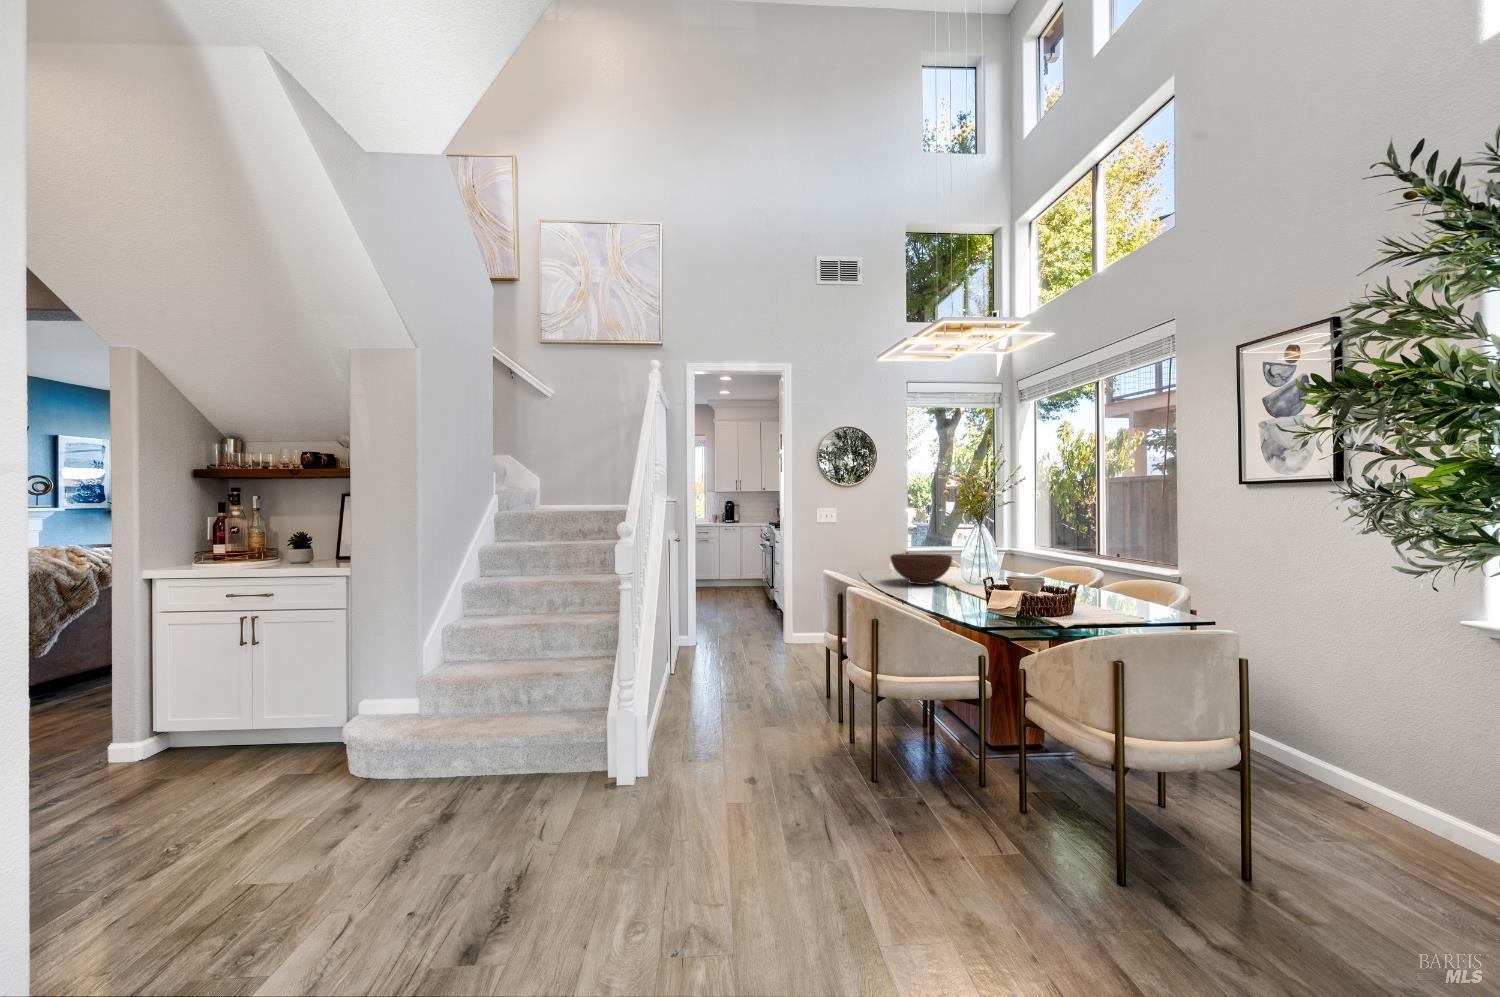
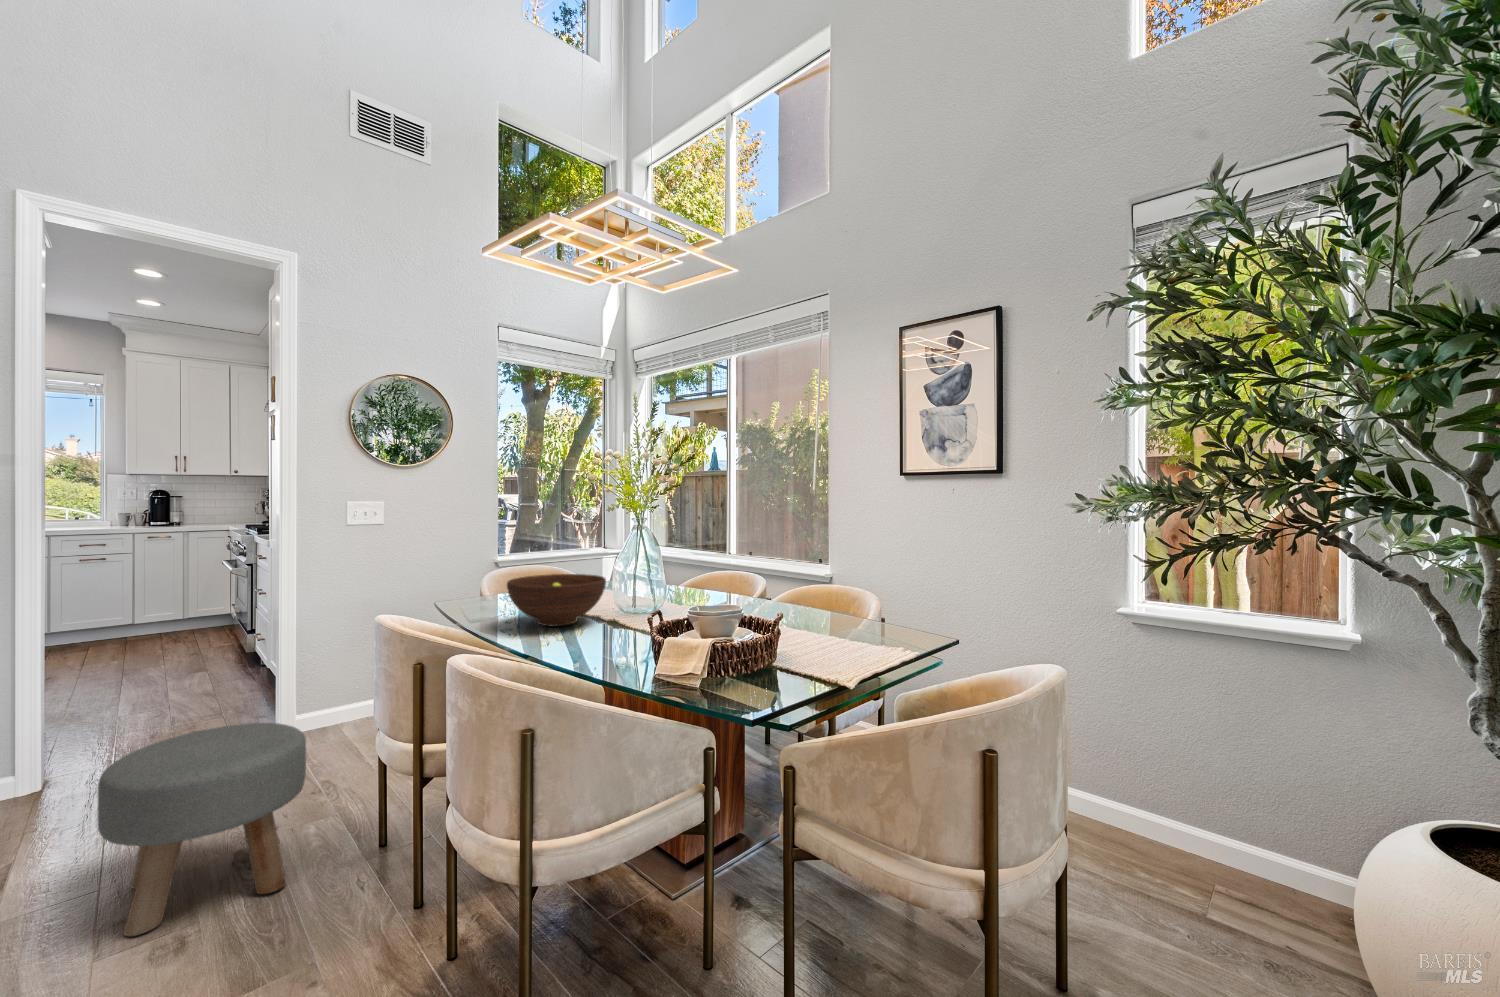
ottoman: none [716,621,792,703] -> present [98,723,306,936]

